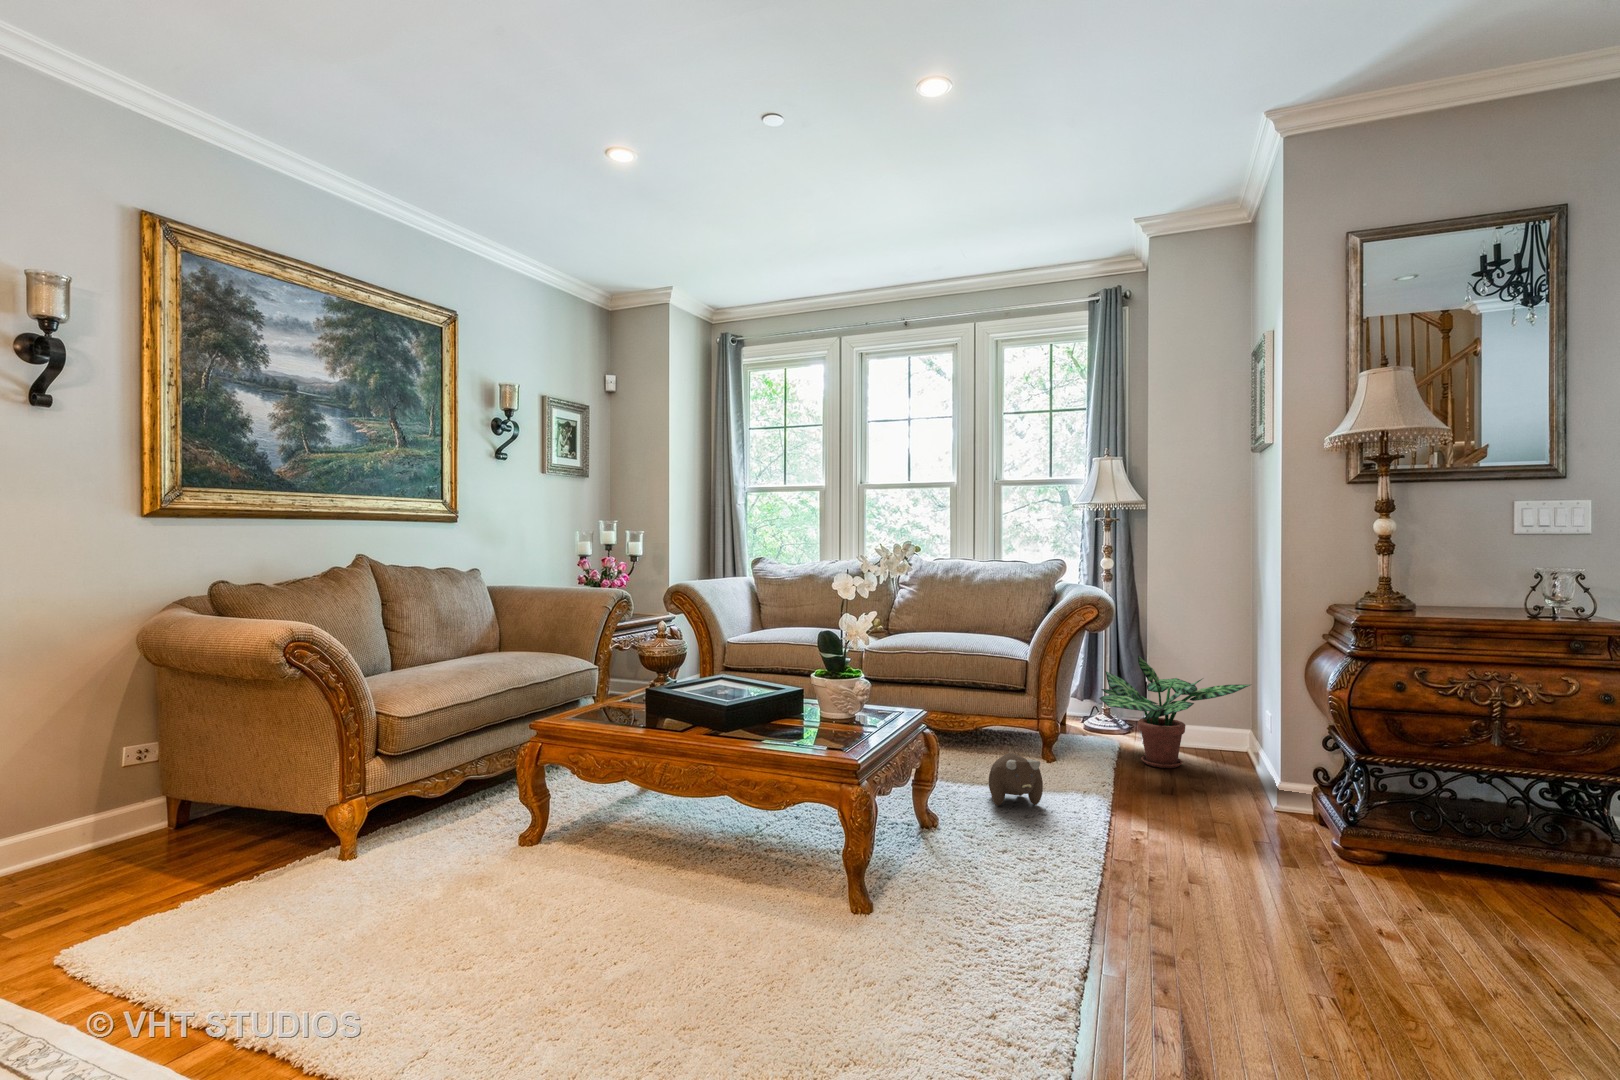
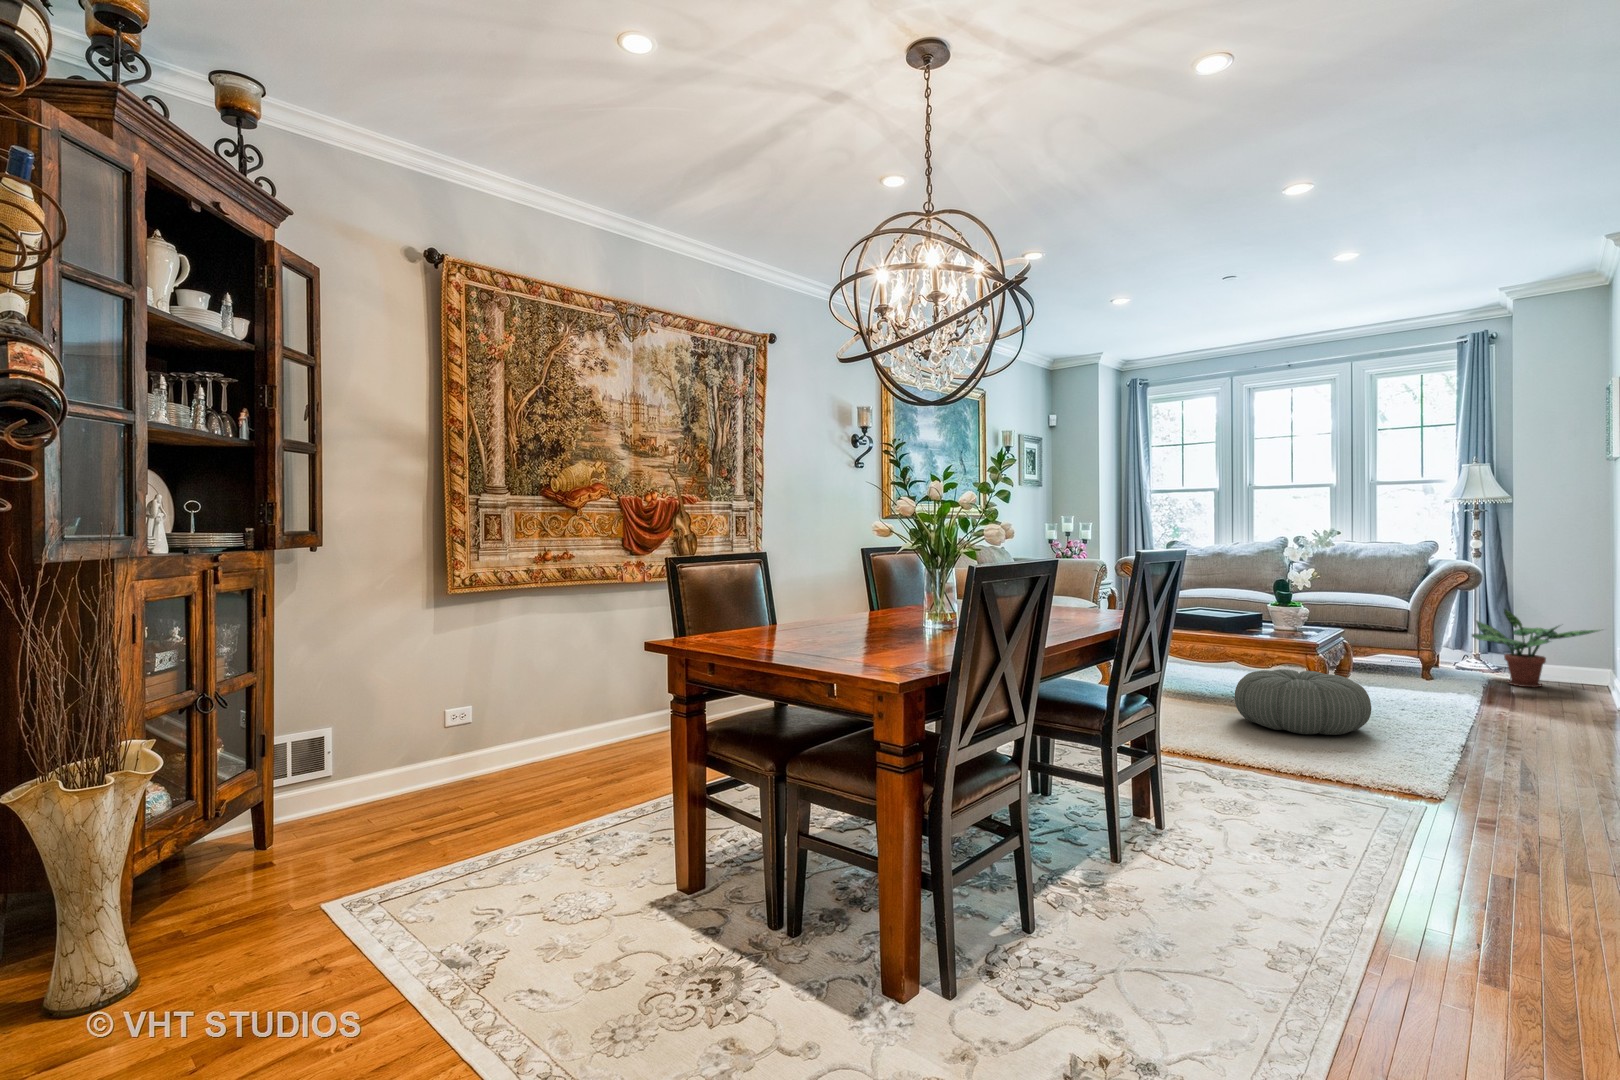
plush toy: present [989,753,1043,806] -> none [1386,663,1428,696]
pouf: none [686,812,924,986] -> present [1235,669,1371,735]

